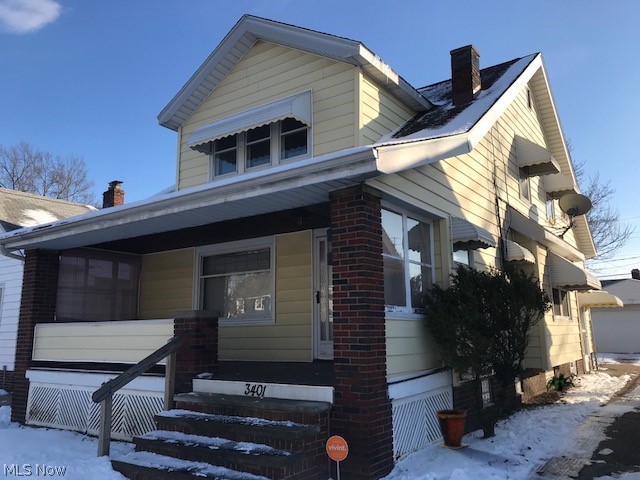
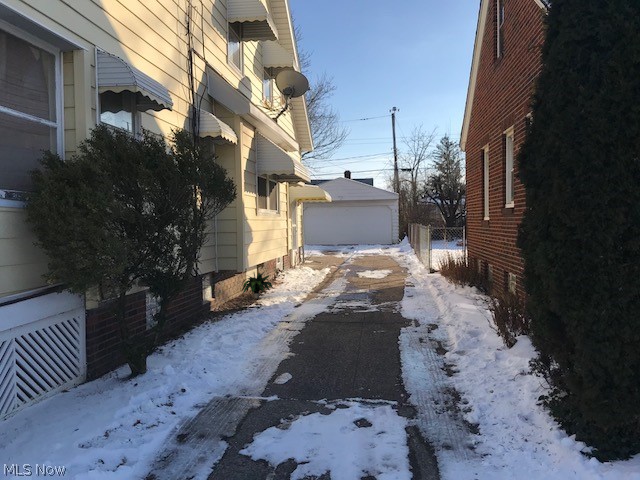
waste bin: present [435,409,467,449] -> none [36,344,95,411]

